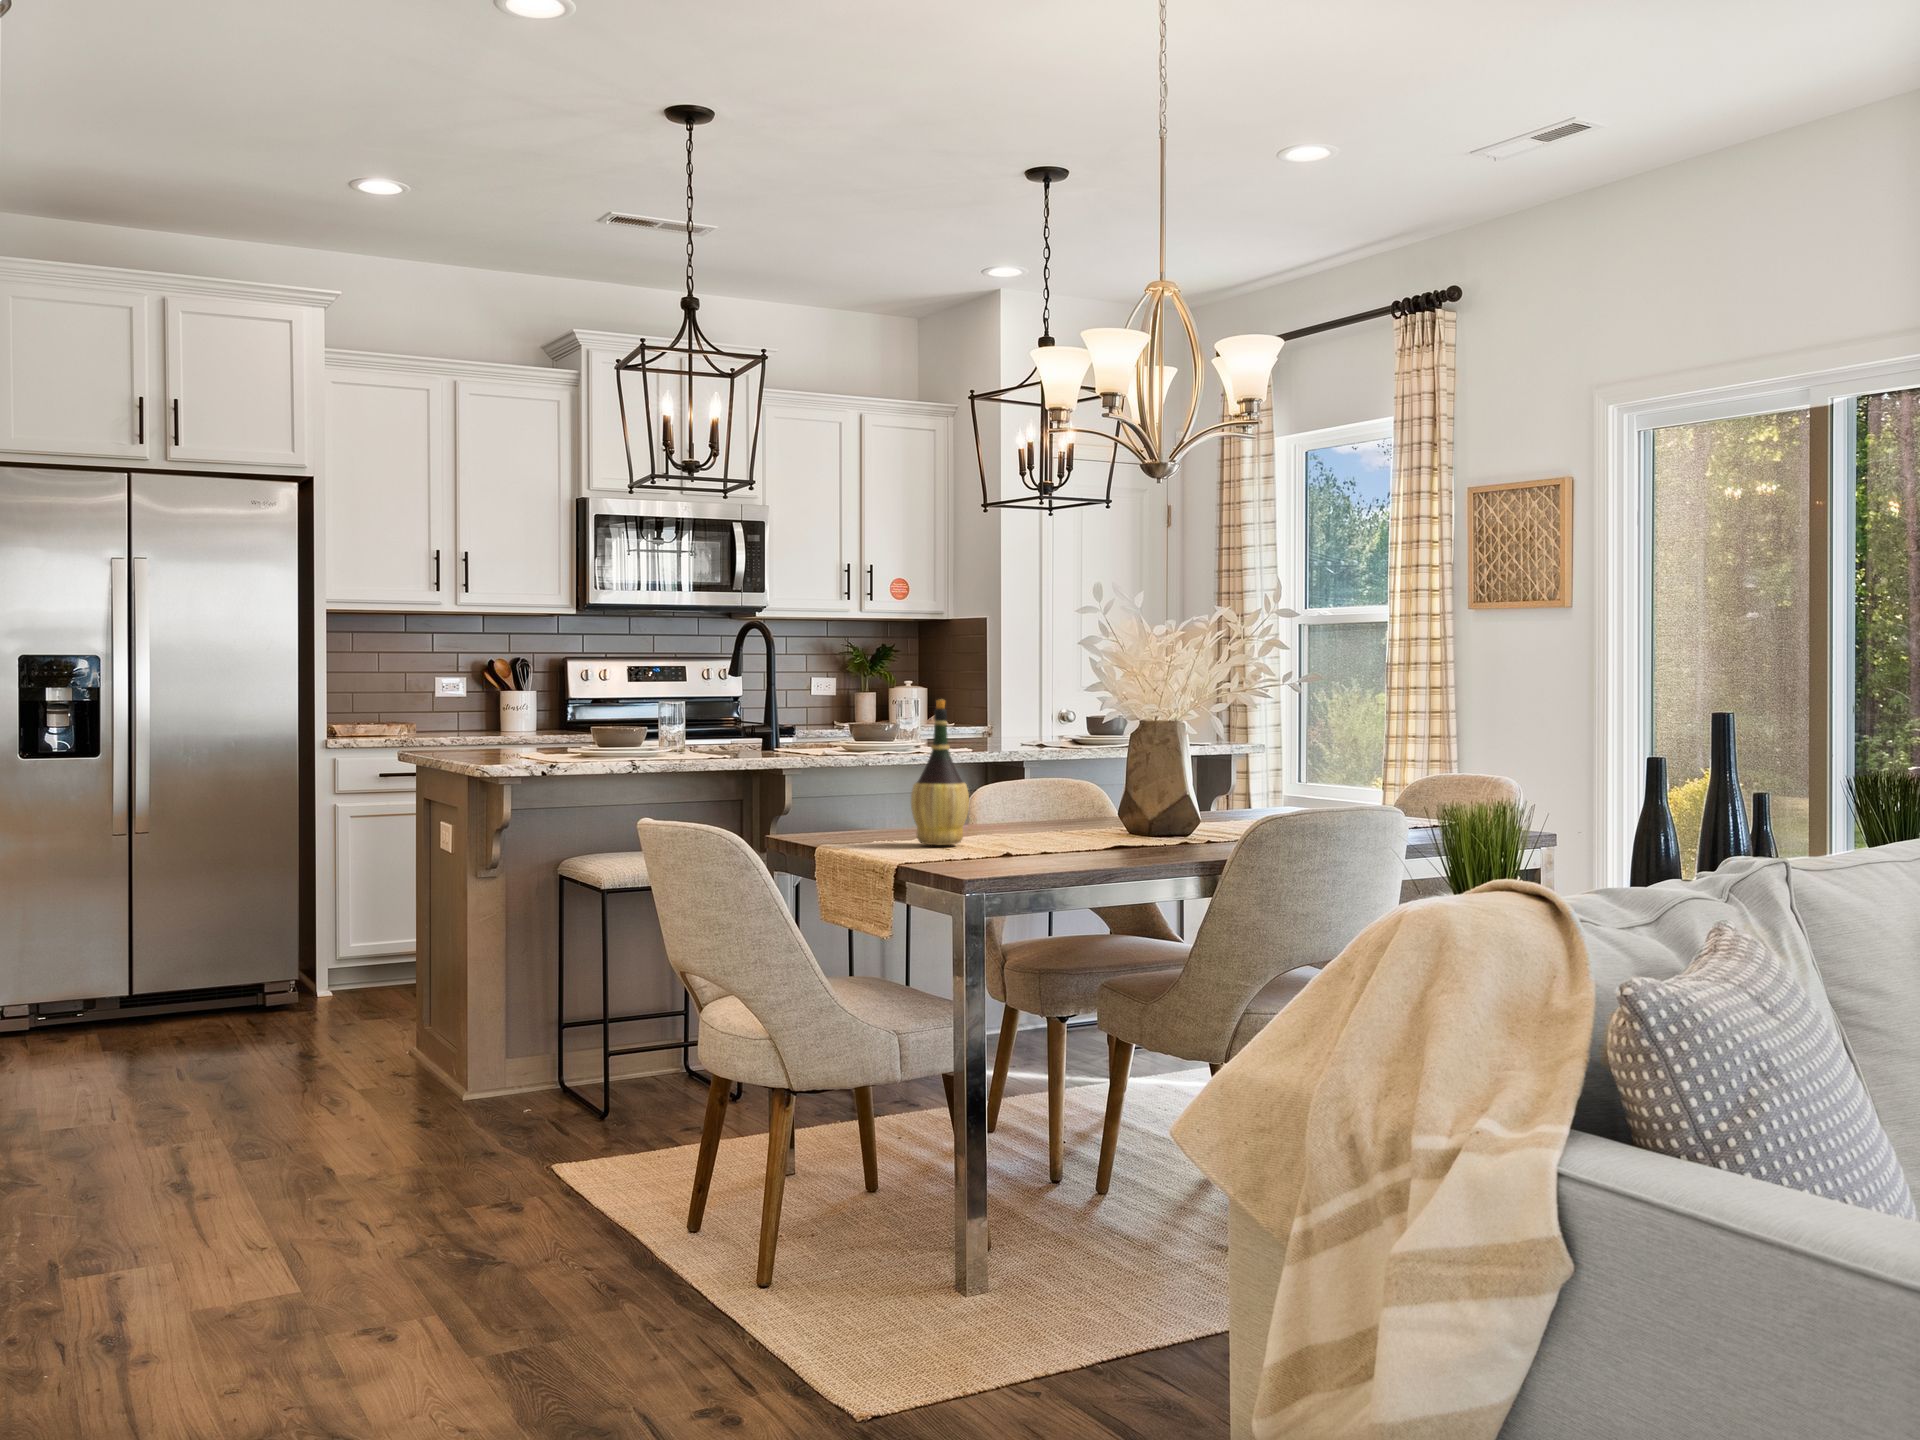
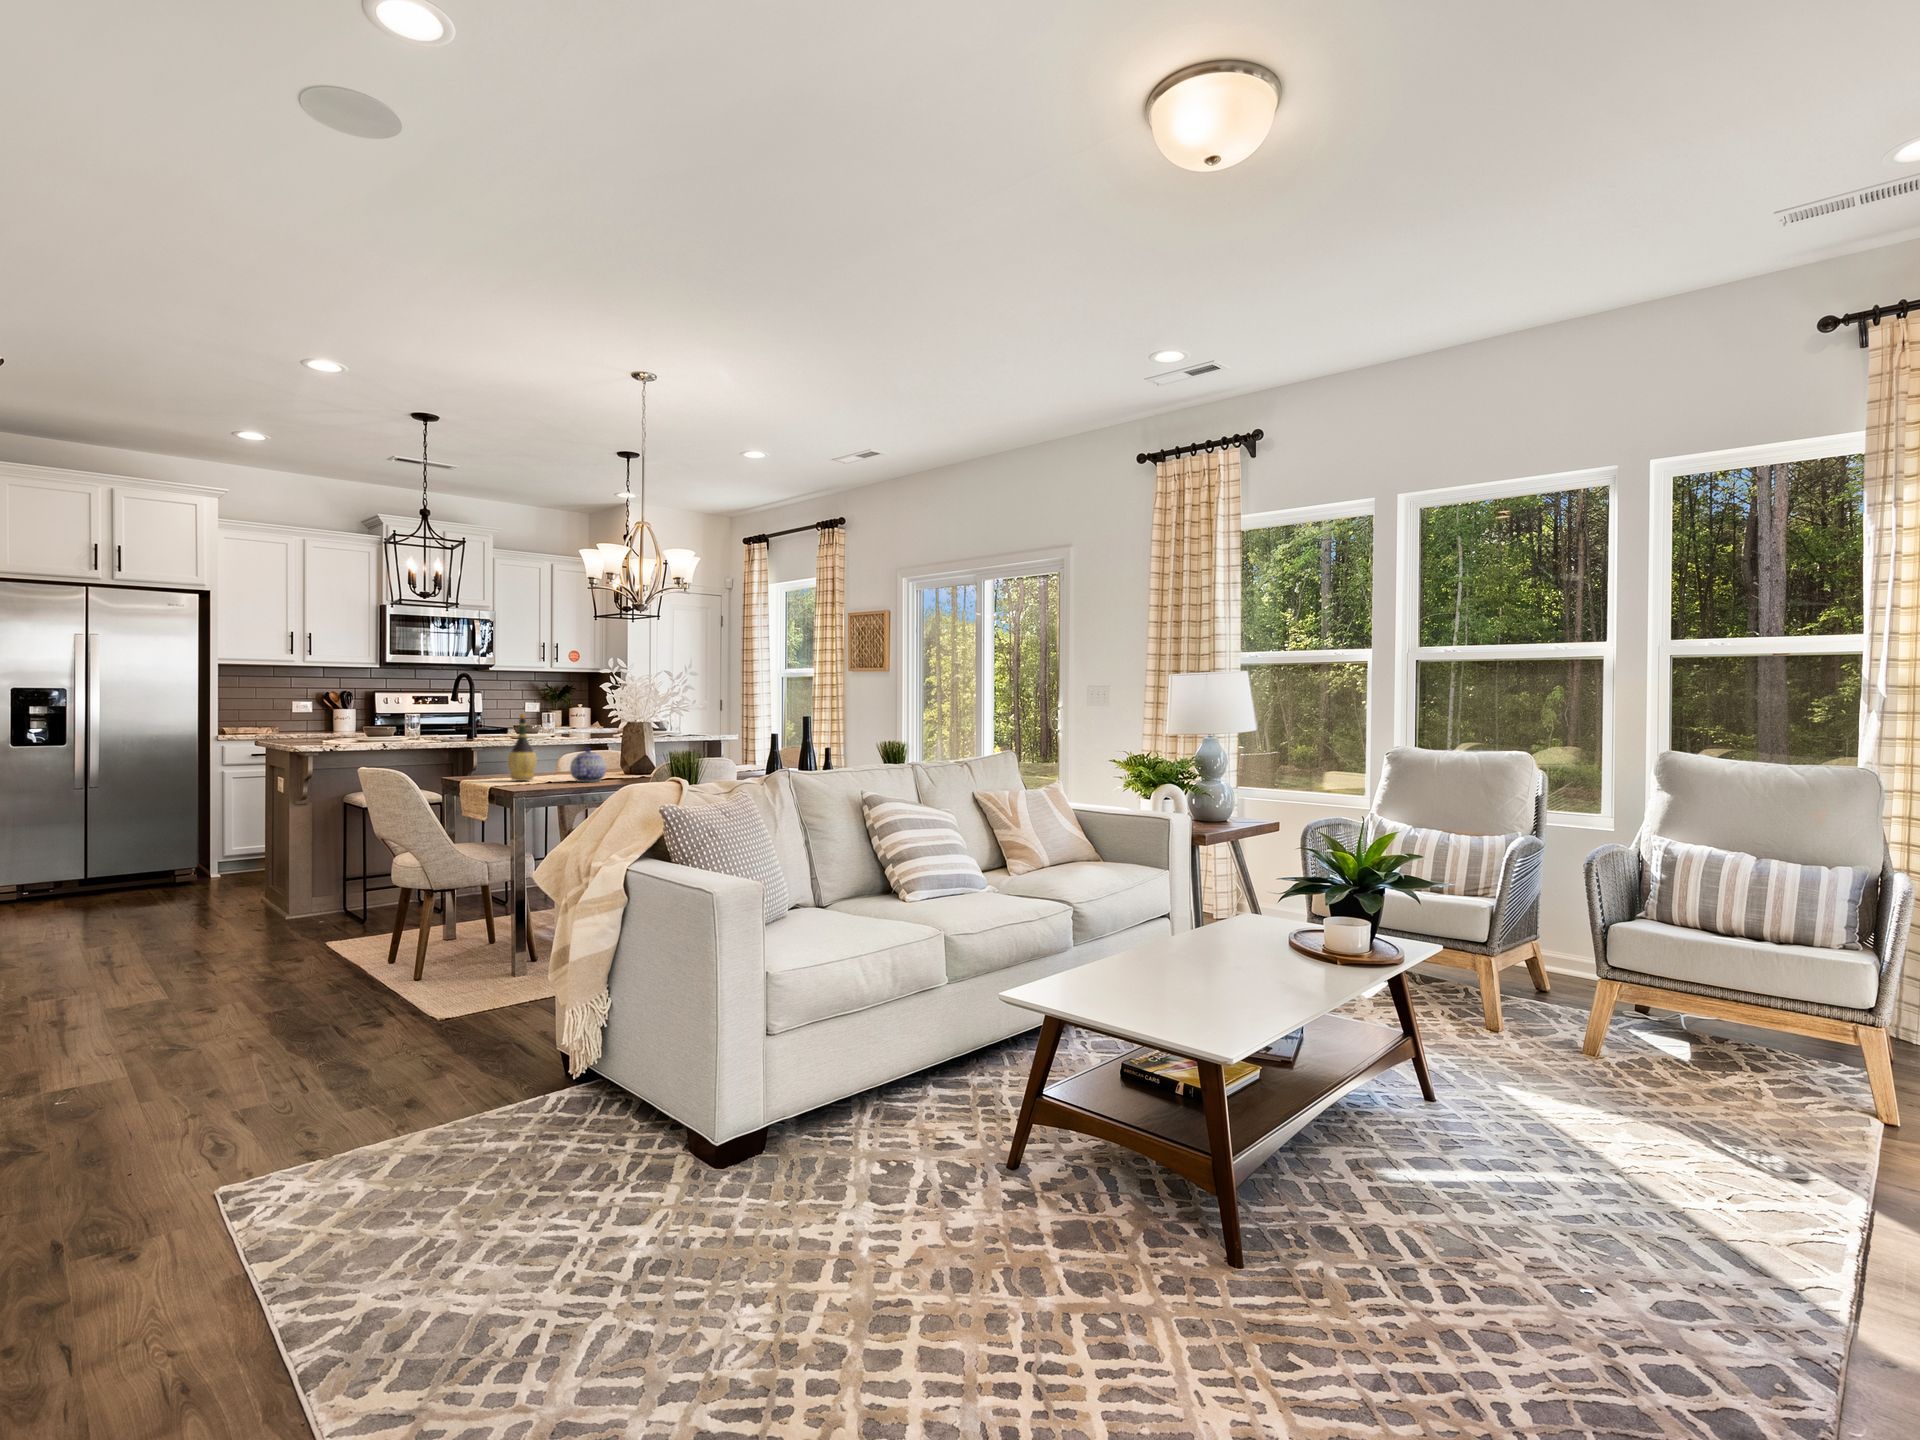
teapot: none [1046,774,1121,851] -> present [570,748,606,782]

